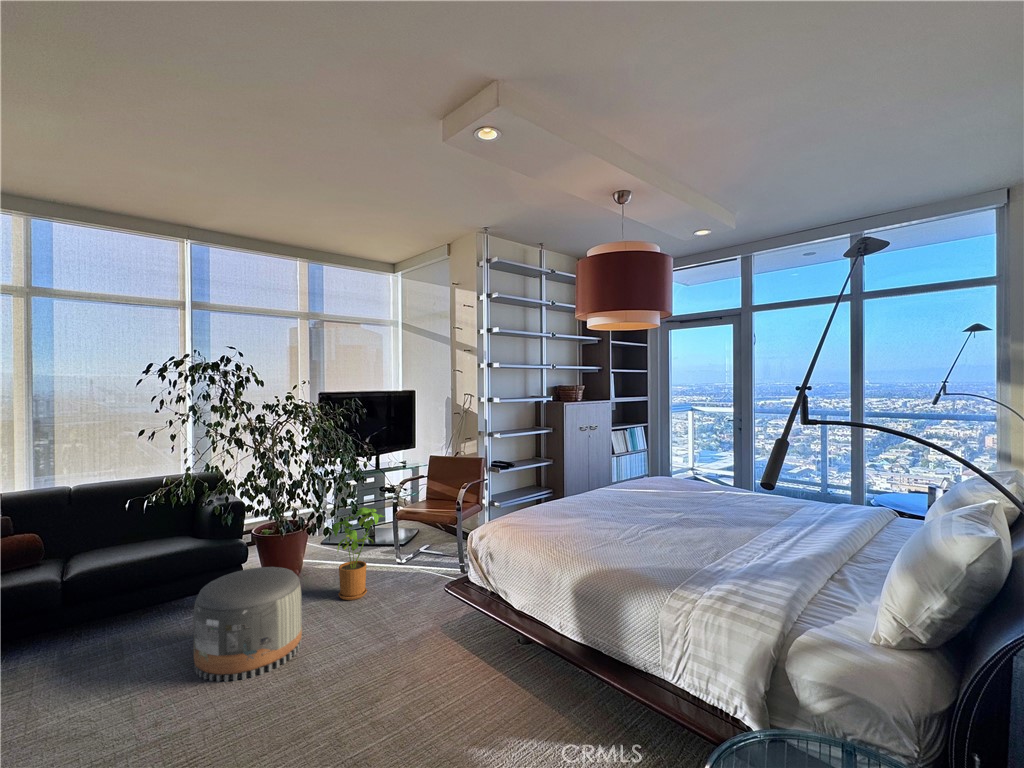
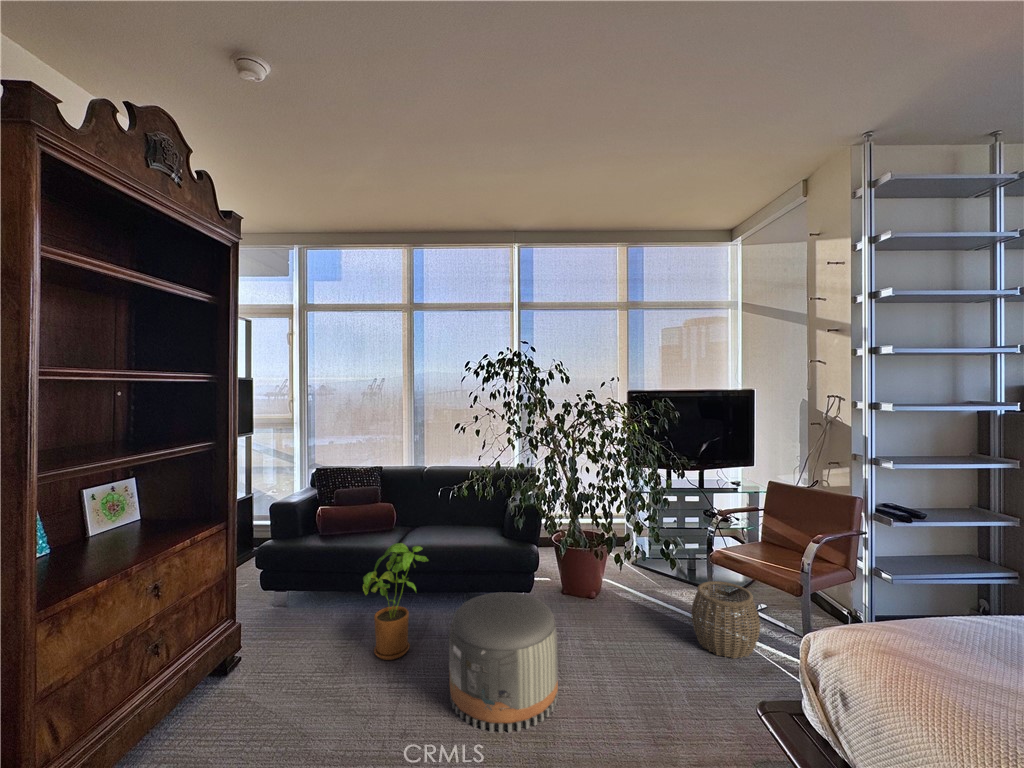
house plant: present [333,507,385,600] -> present [363,543,428,660]
woven basket: none [387,529,434,579] -> present [691,581,760,658]

